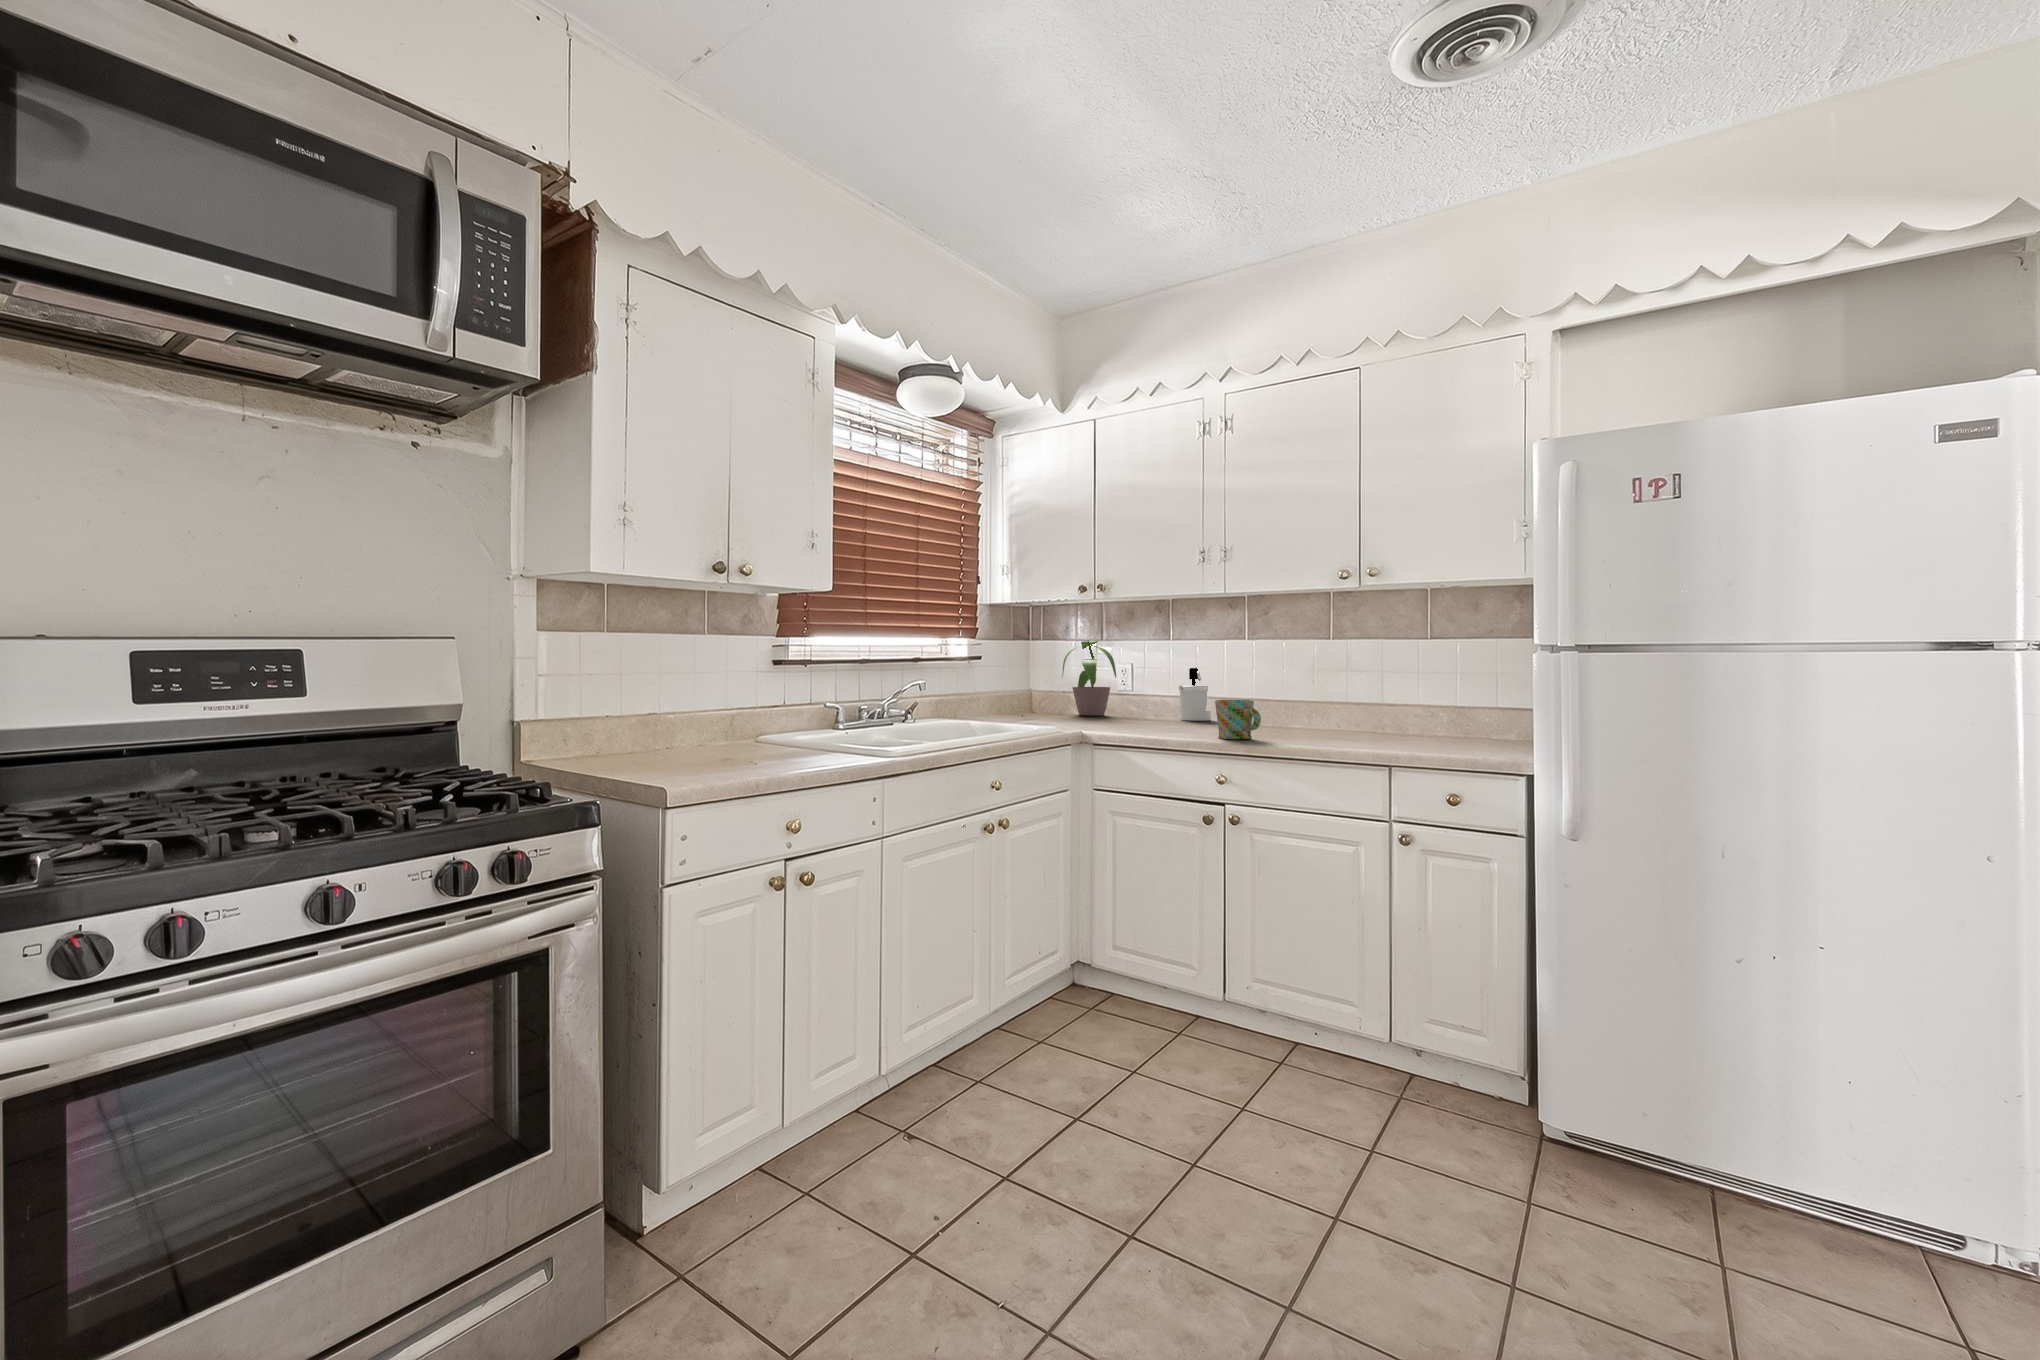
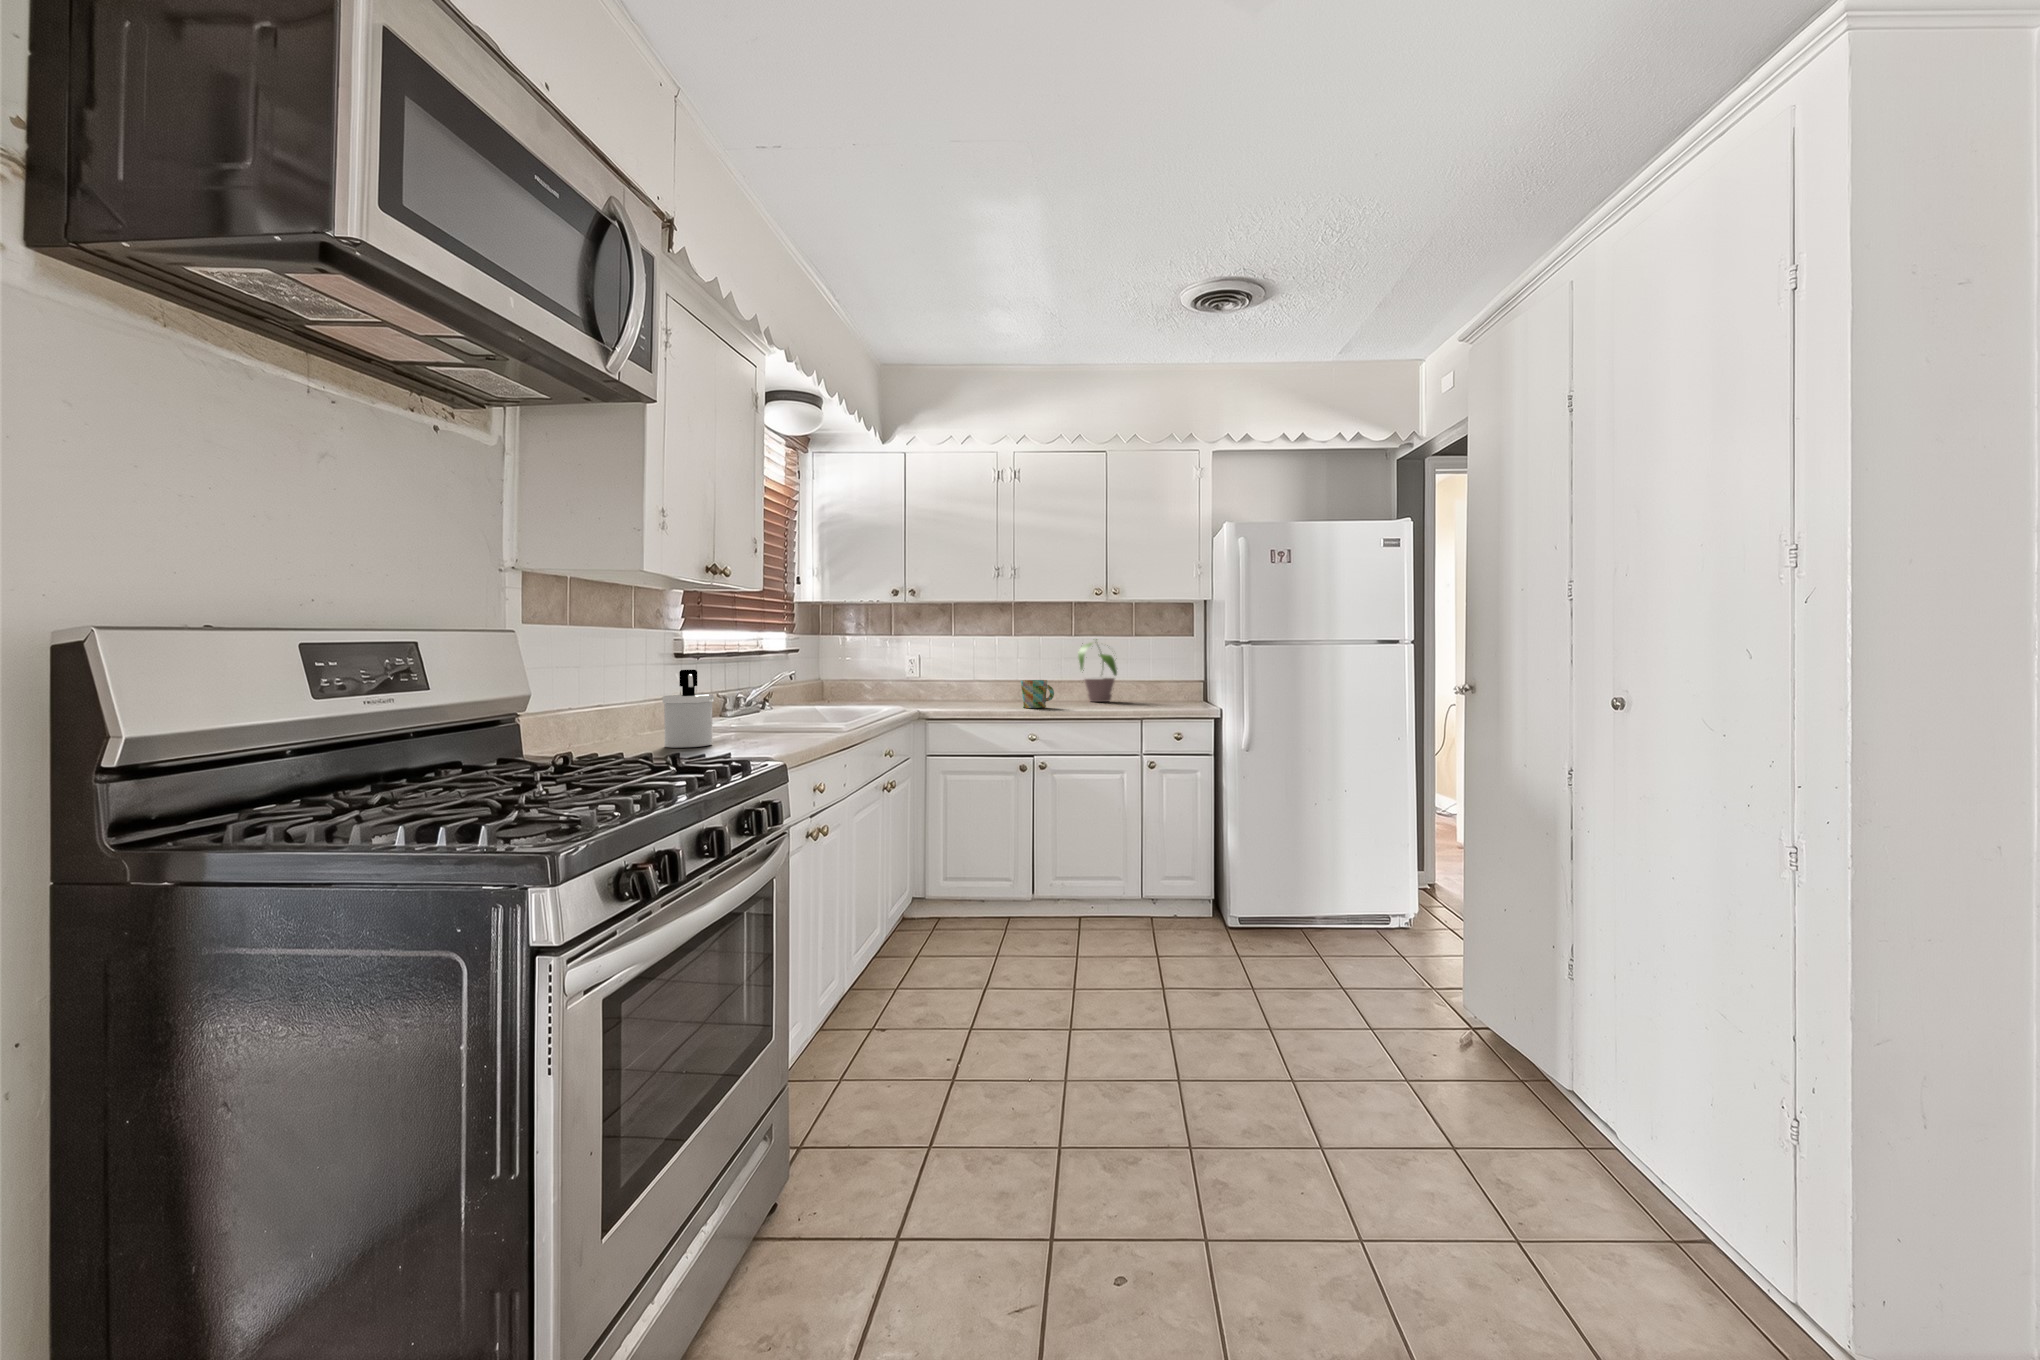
potted plant: present [1062,640,1116,716] -> present [1078,639,1117,702]
soap dispenser: present [1179,668,1211,721] -> present [663,670,714,748]

